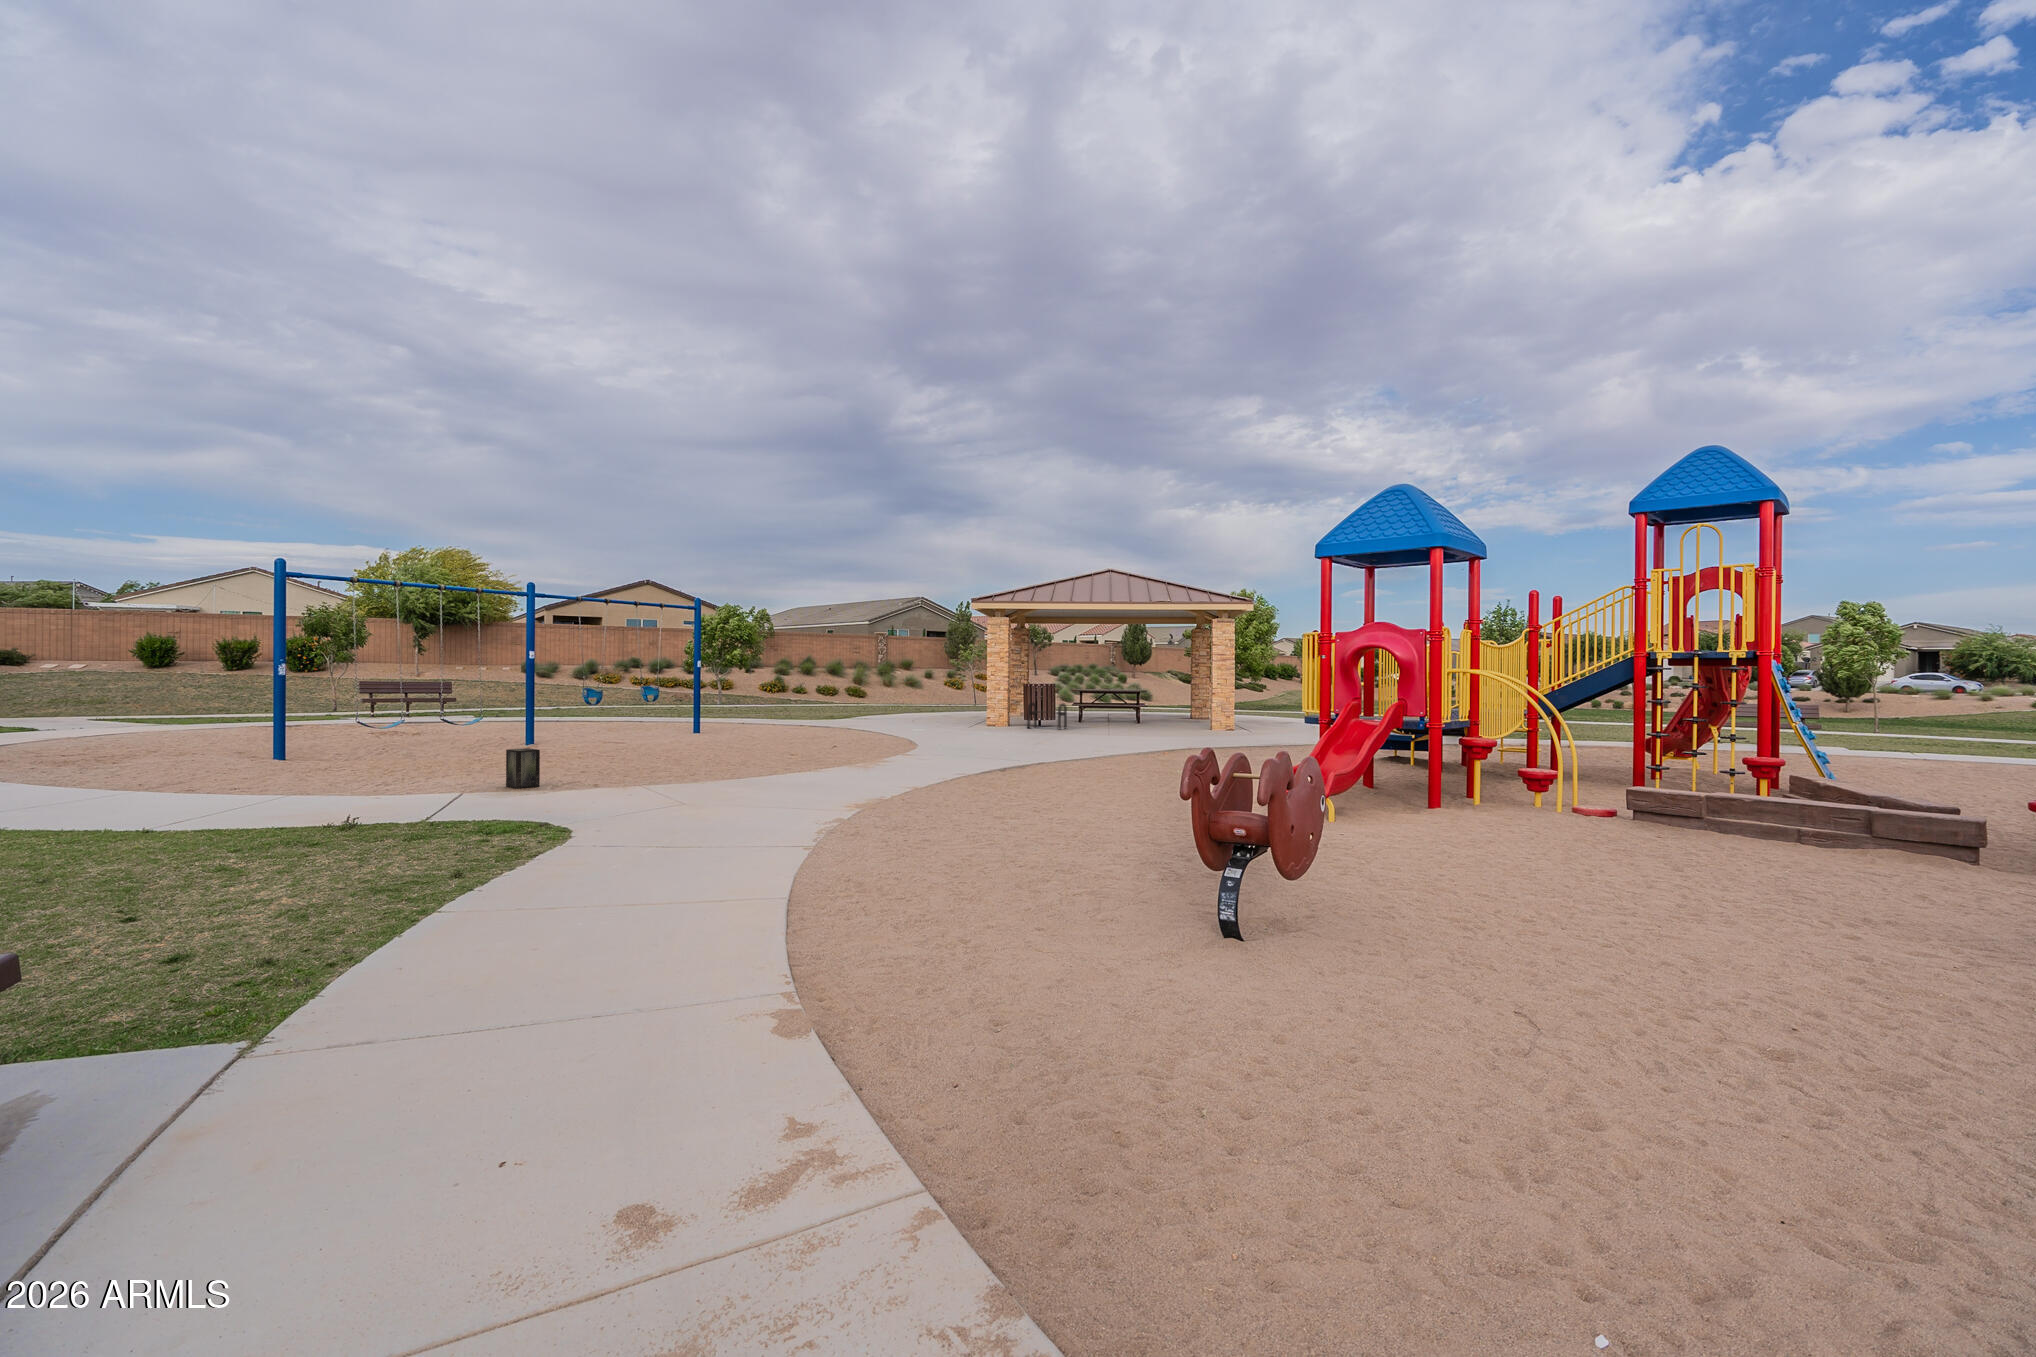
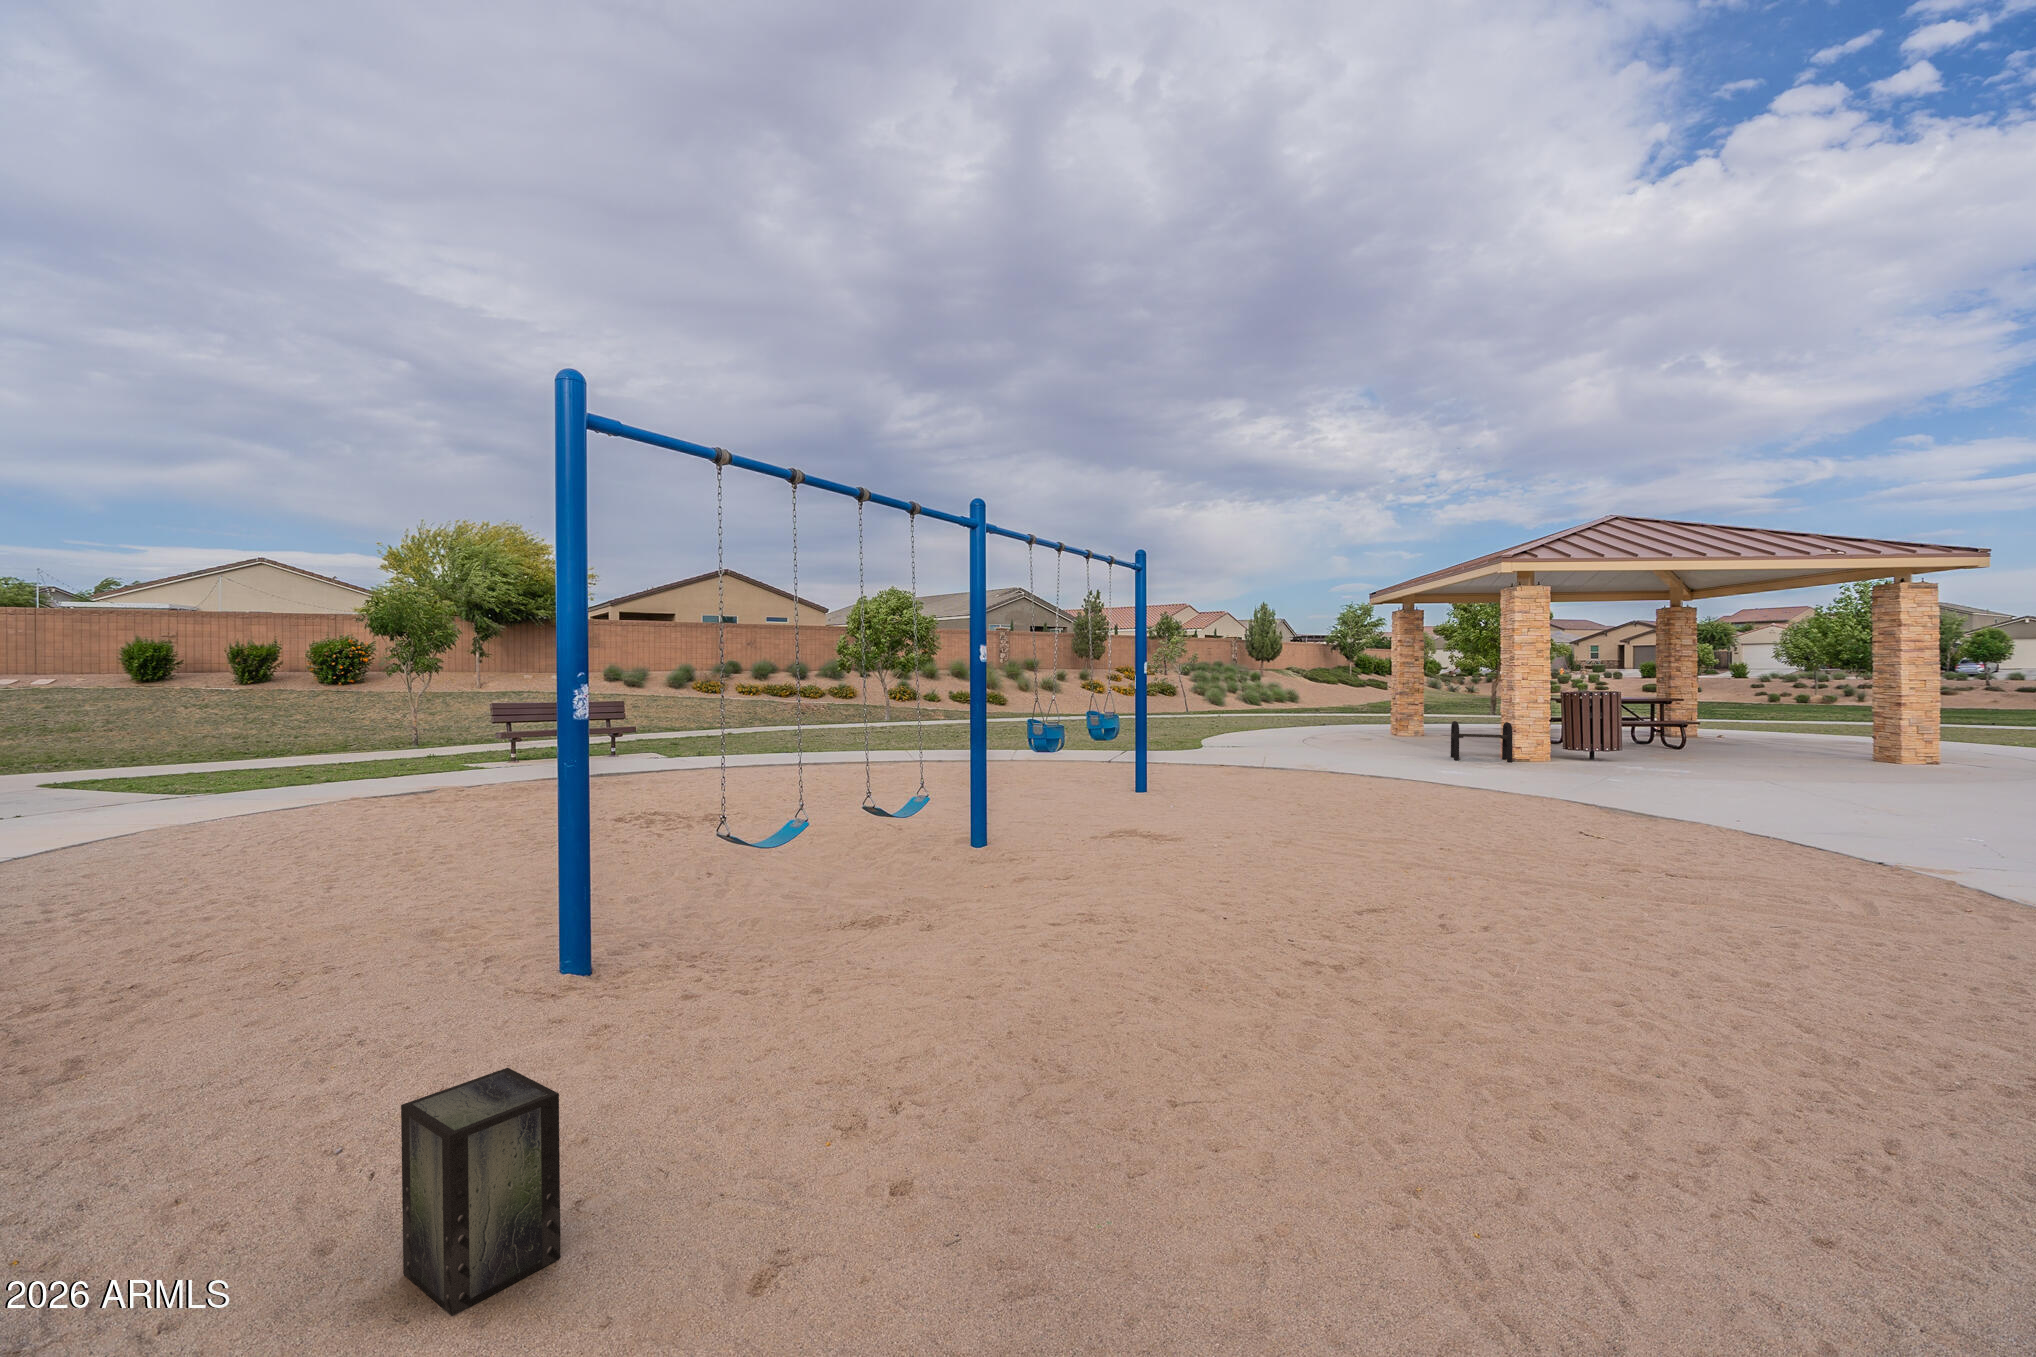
storage box: present [506,748,540,789] -> present [401,1068,561,1316]

